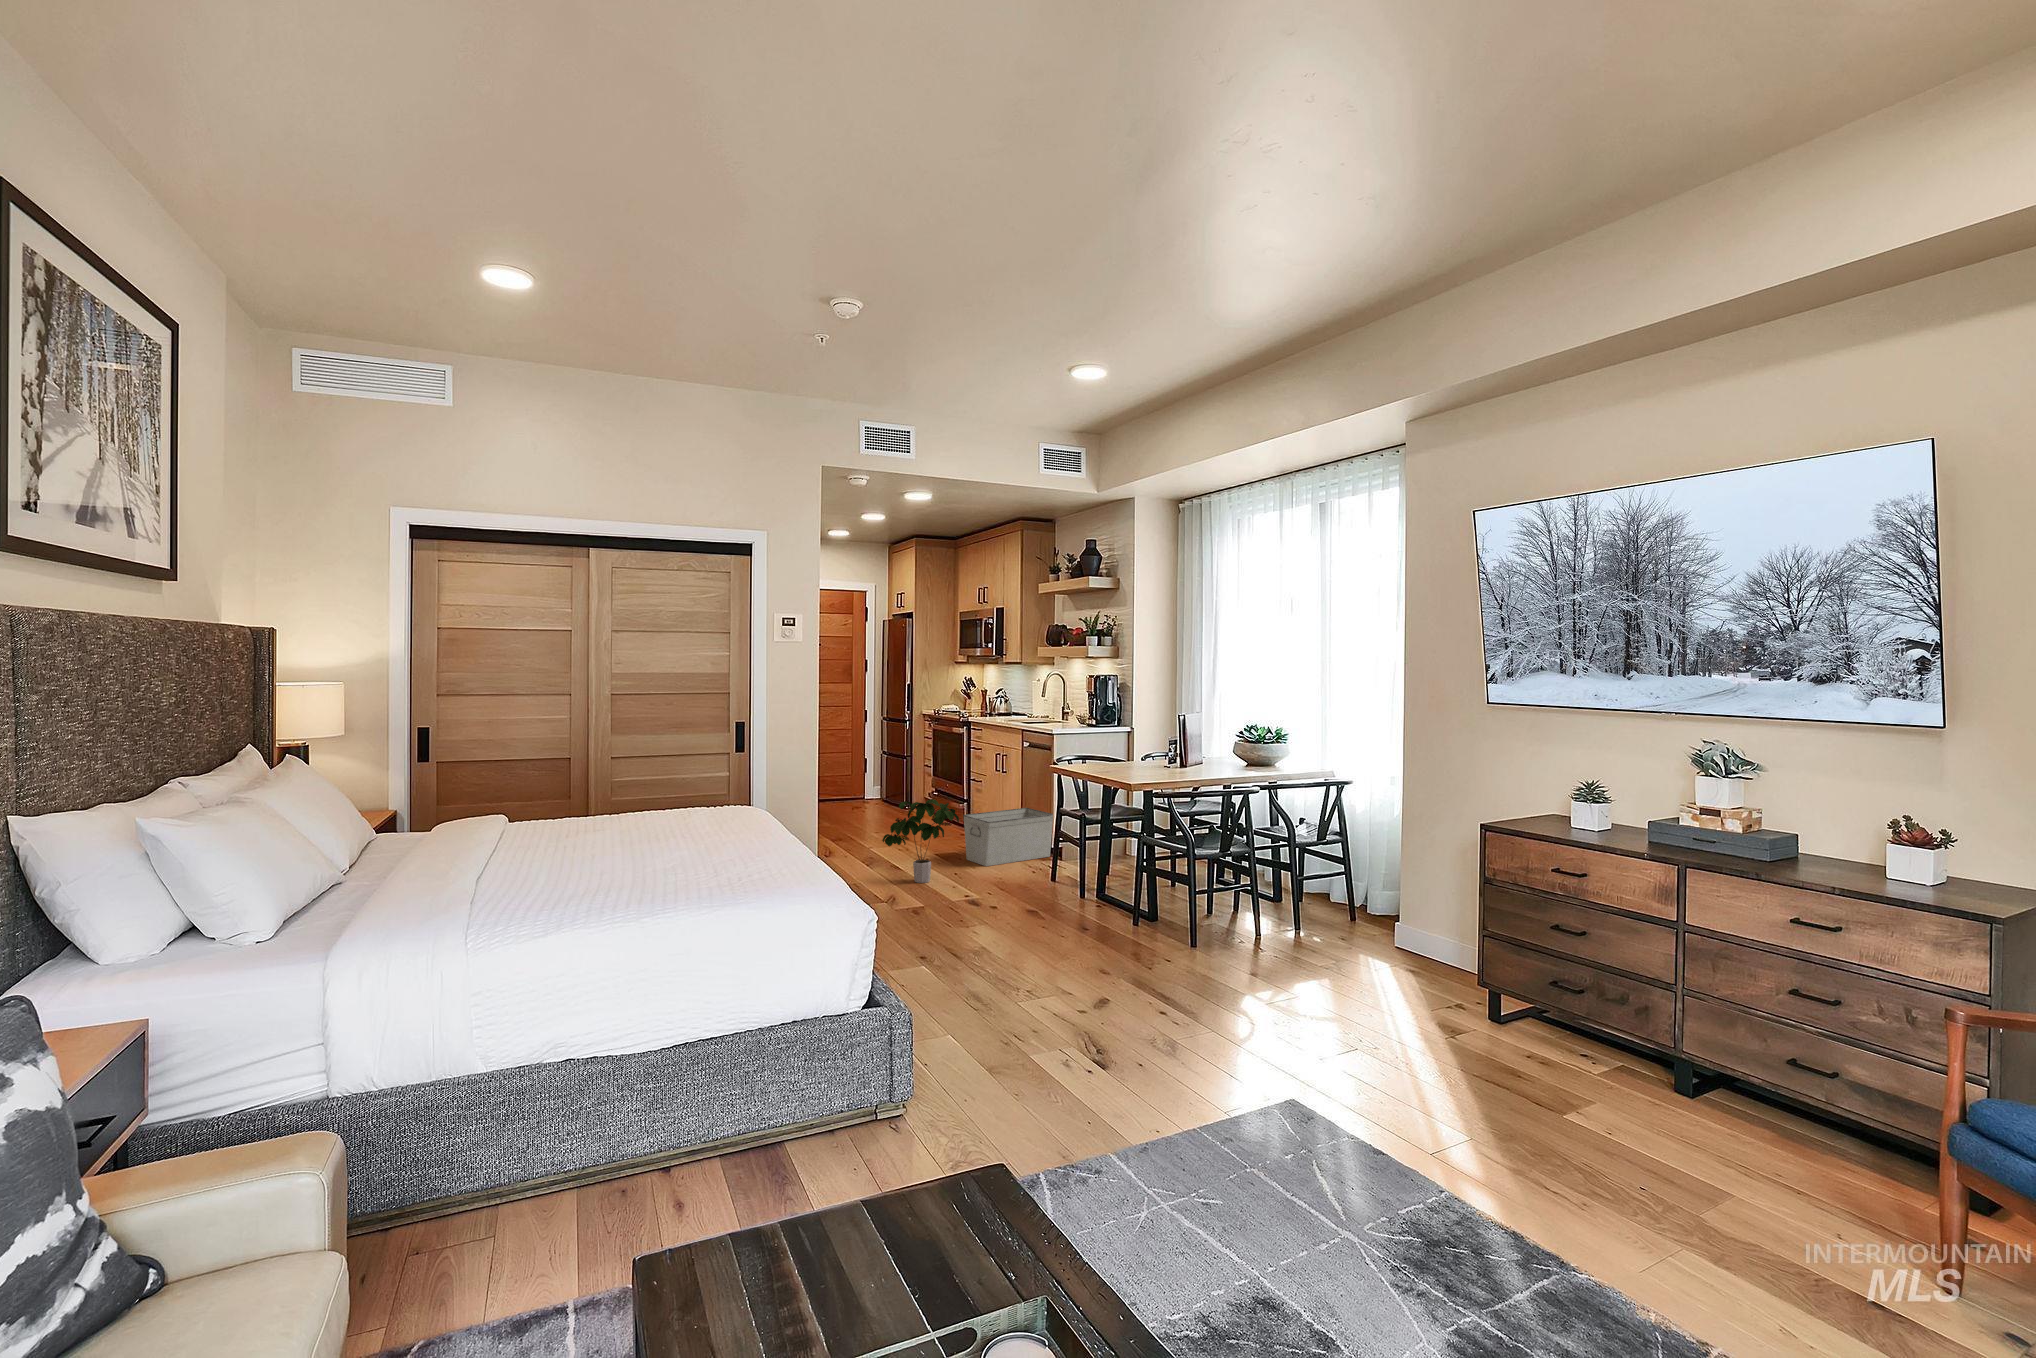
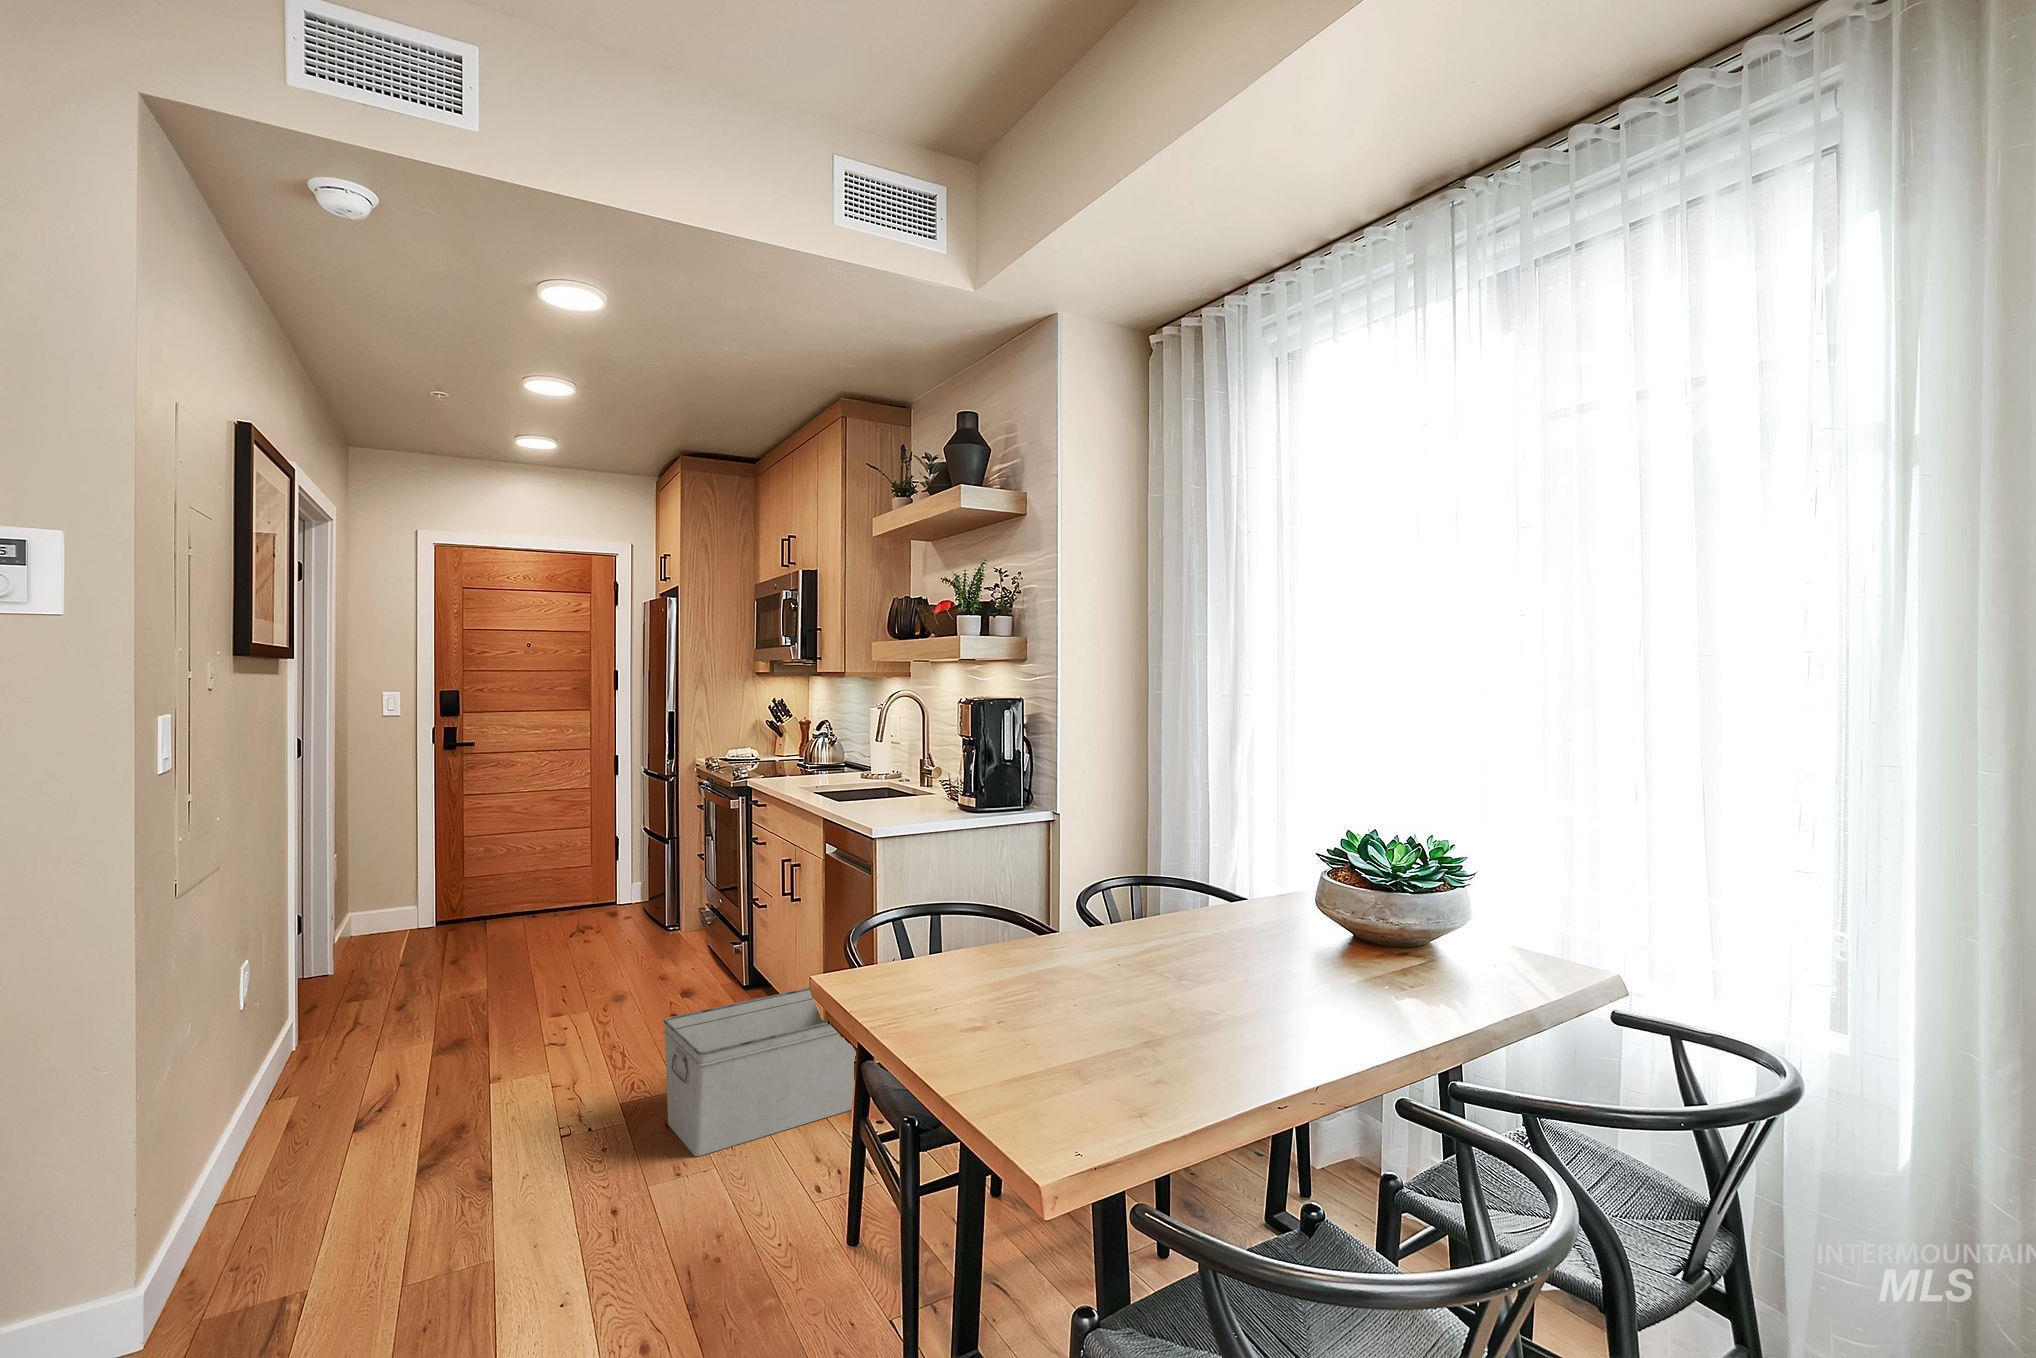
potted plant: present [882,799,959,883] -> none [365,1026,588,1261]

